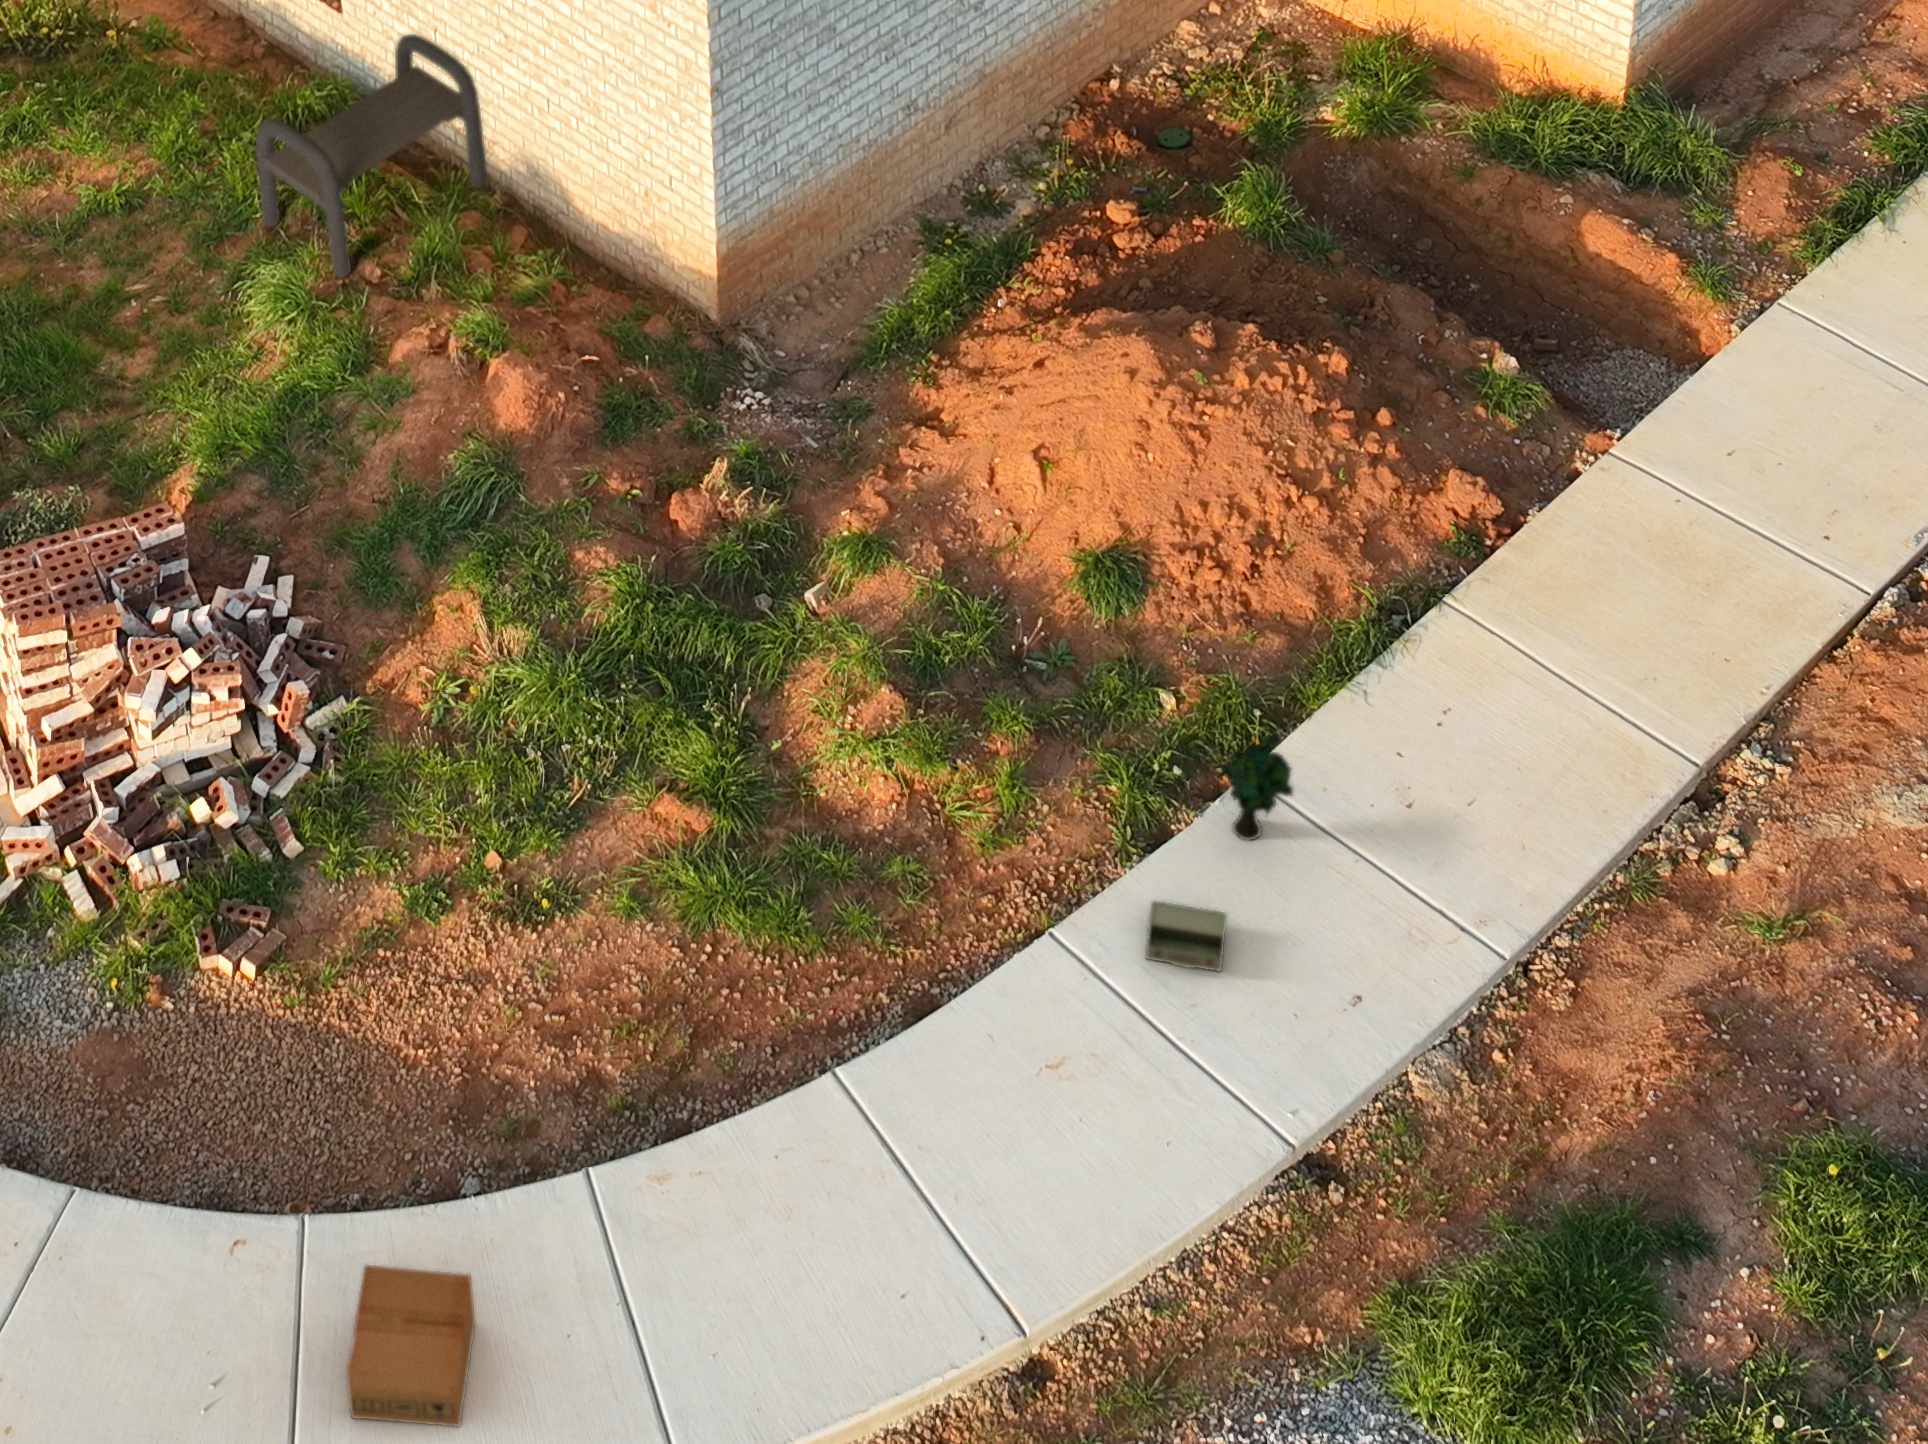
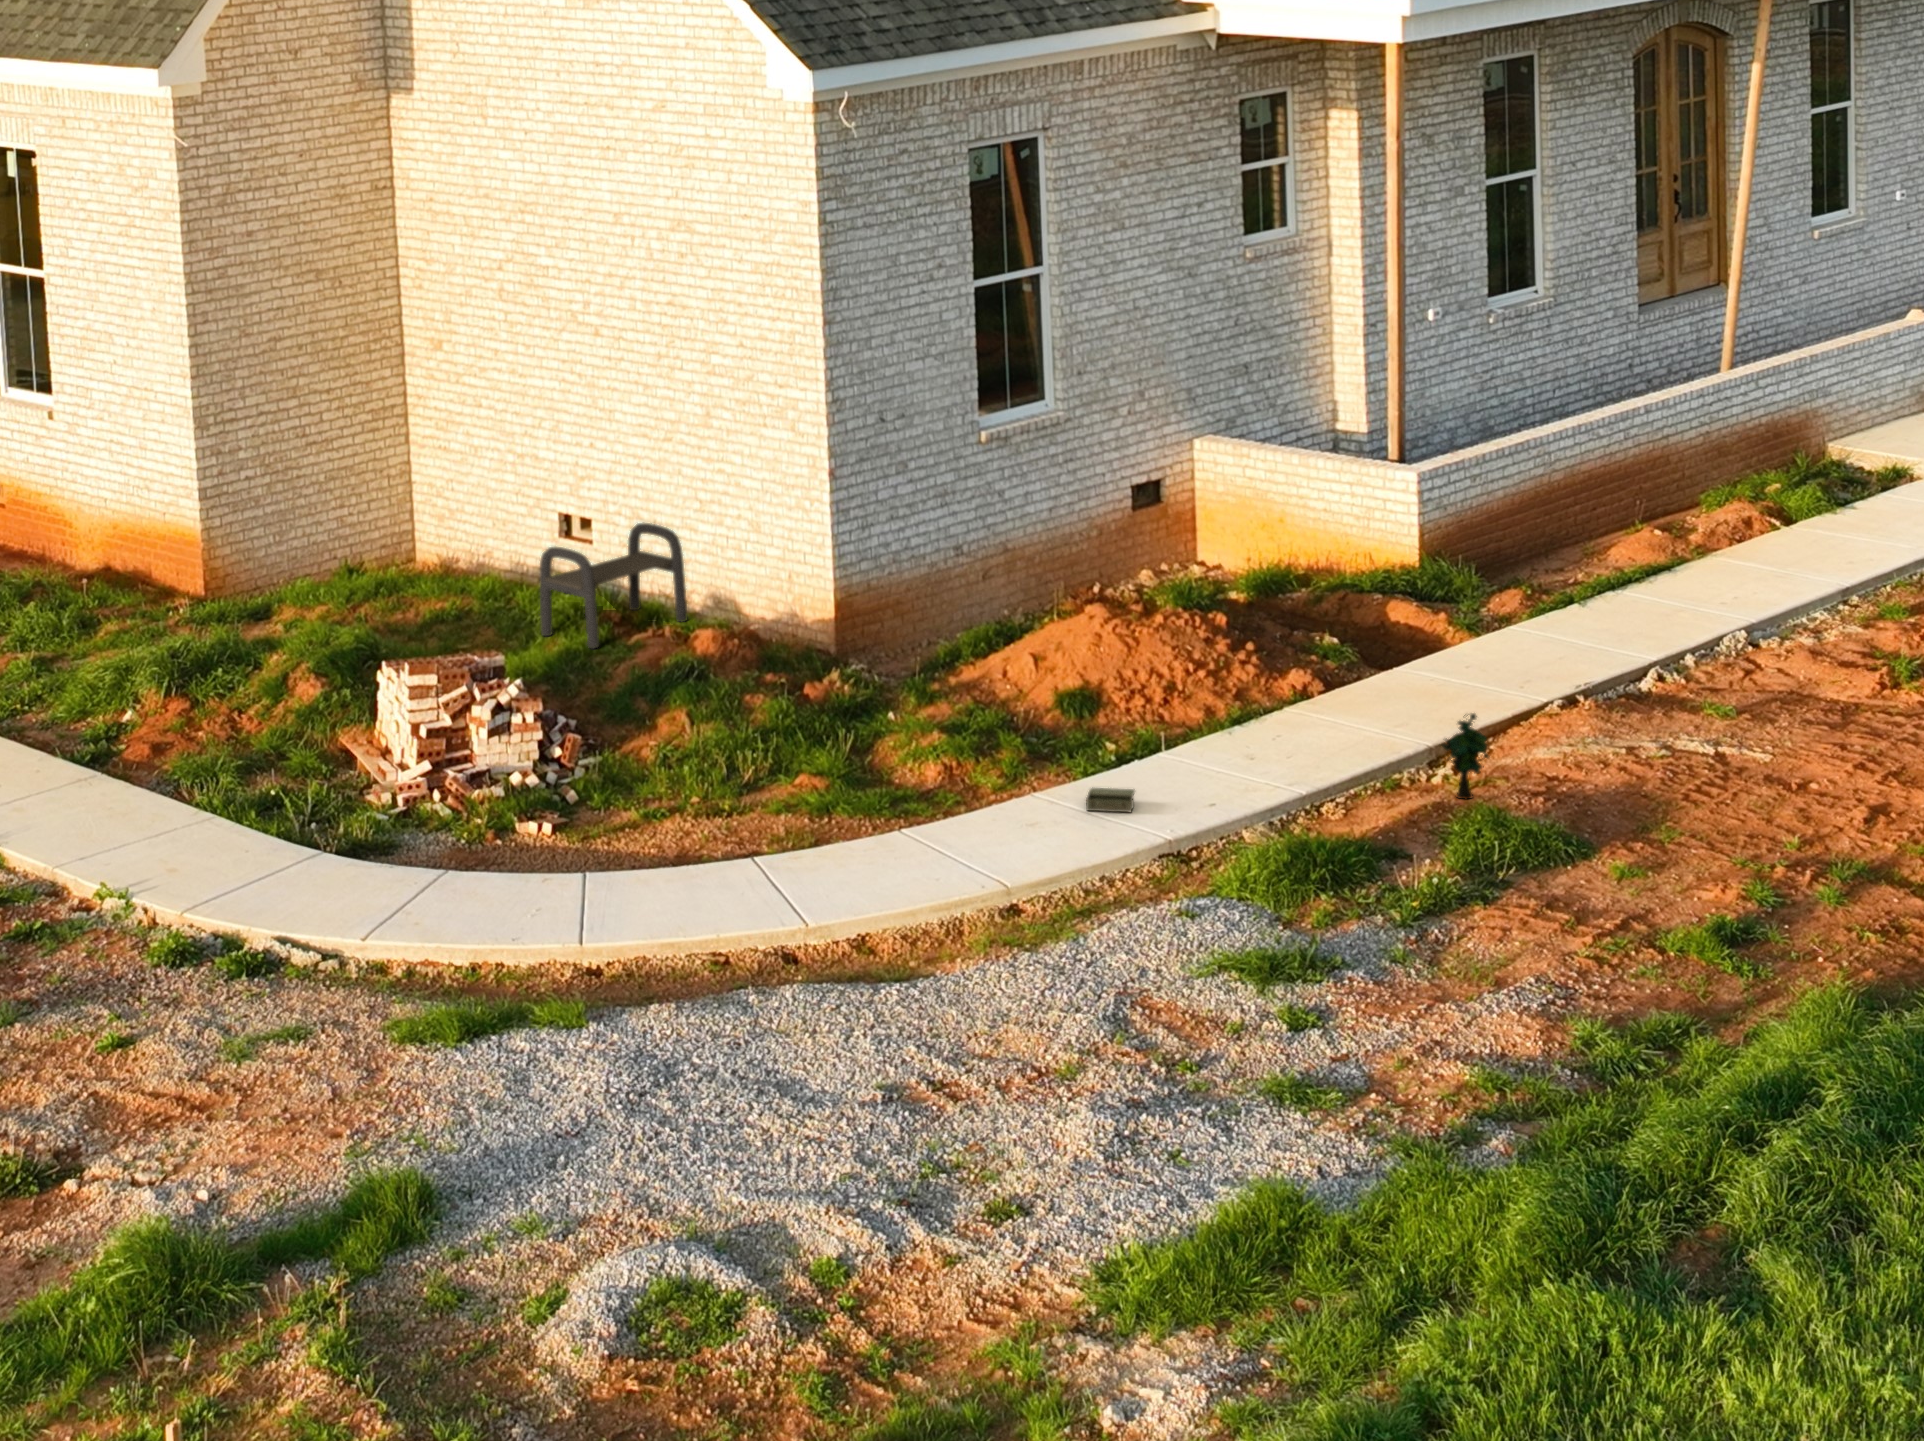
decorative plant: present [1218,731,1294,840] -> present [1441,714,1490,799]
cardboard box: present [346,1265,475,1427] -> none [607,862,681,931]

